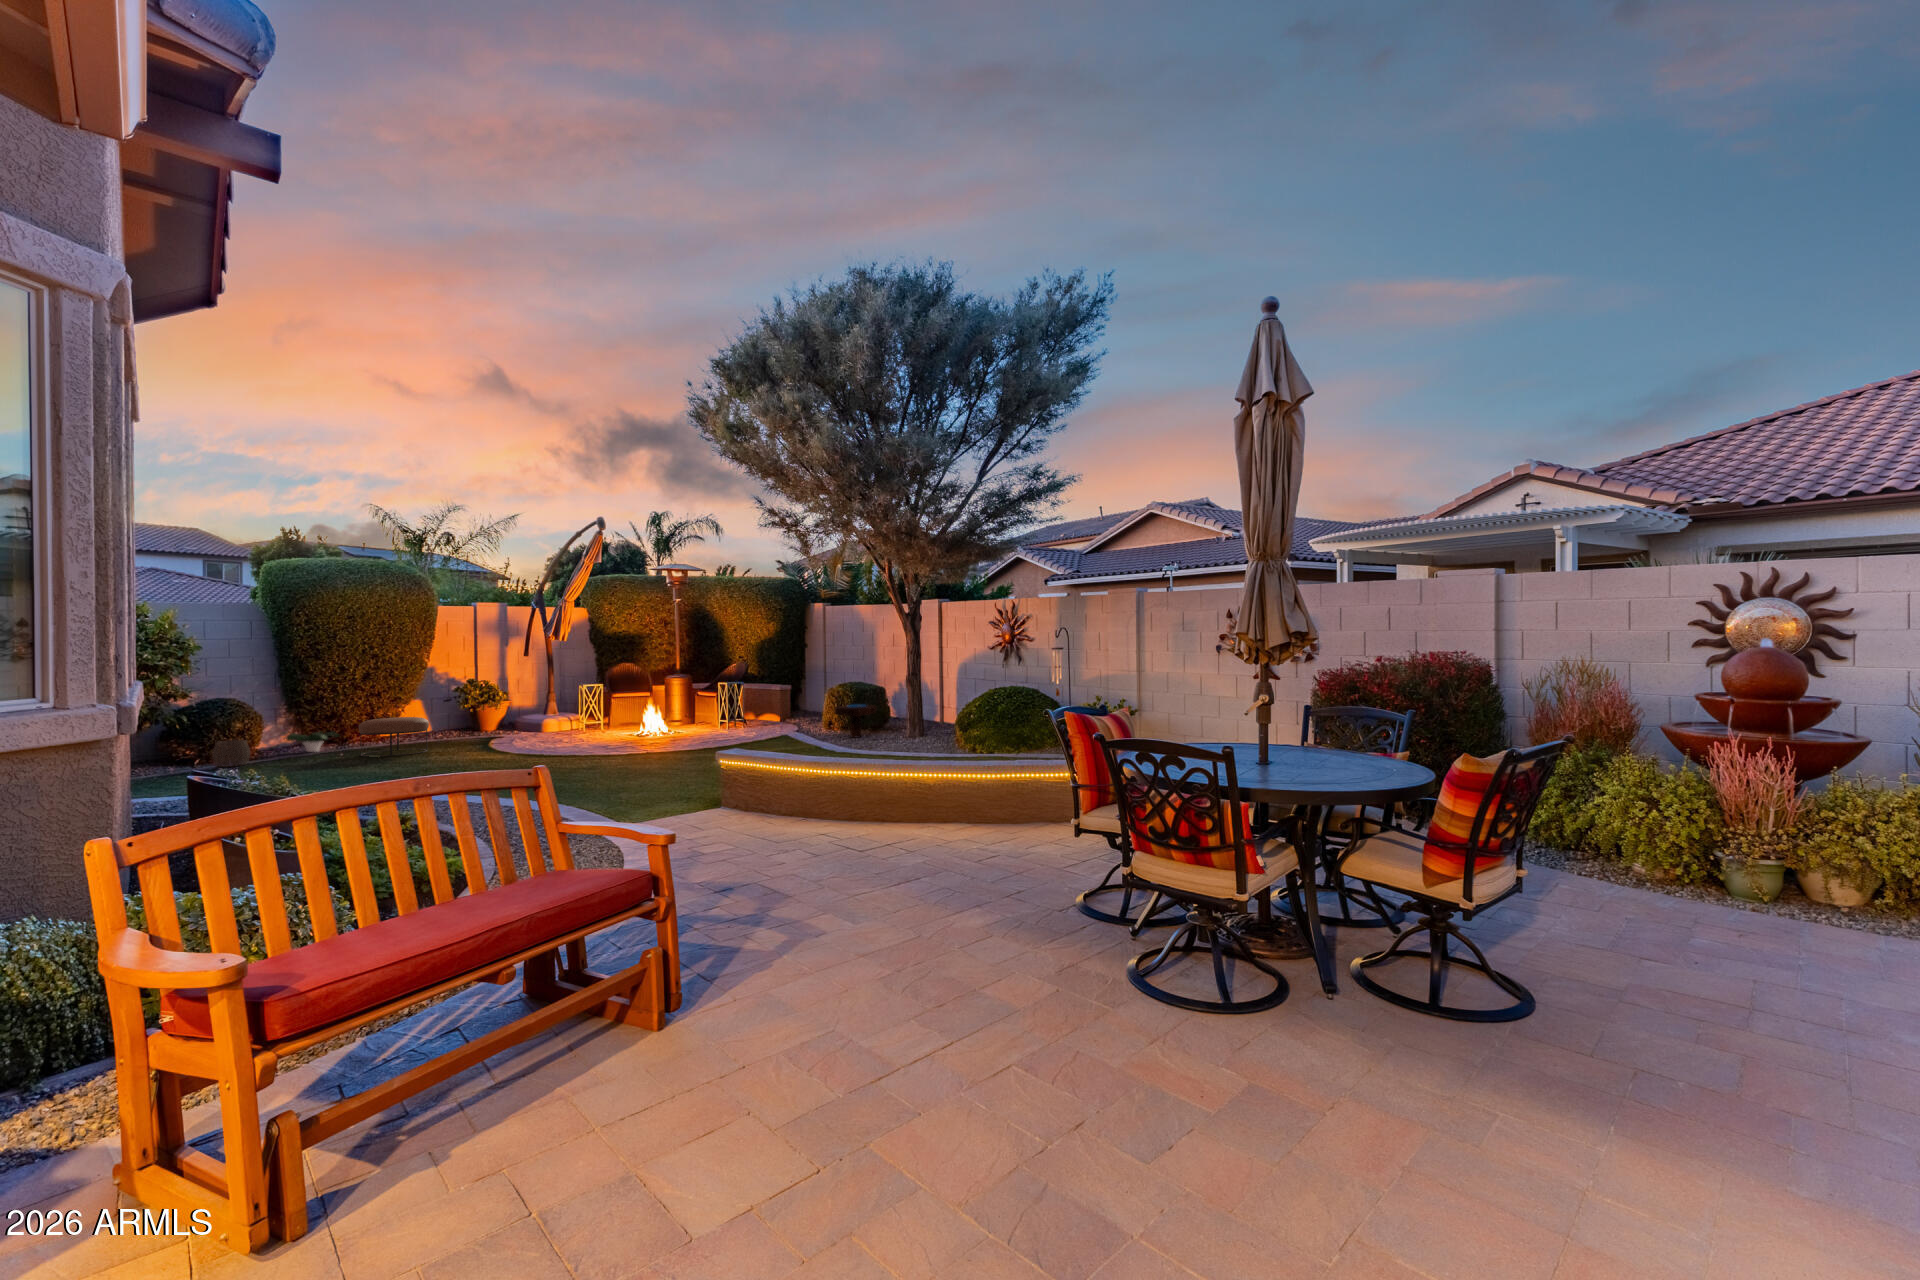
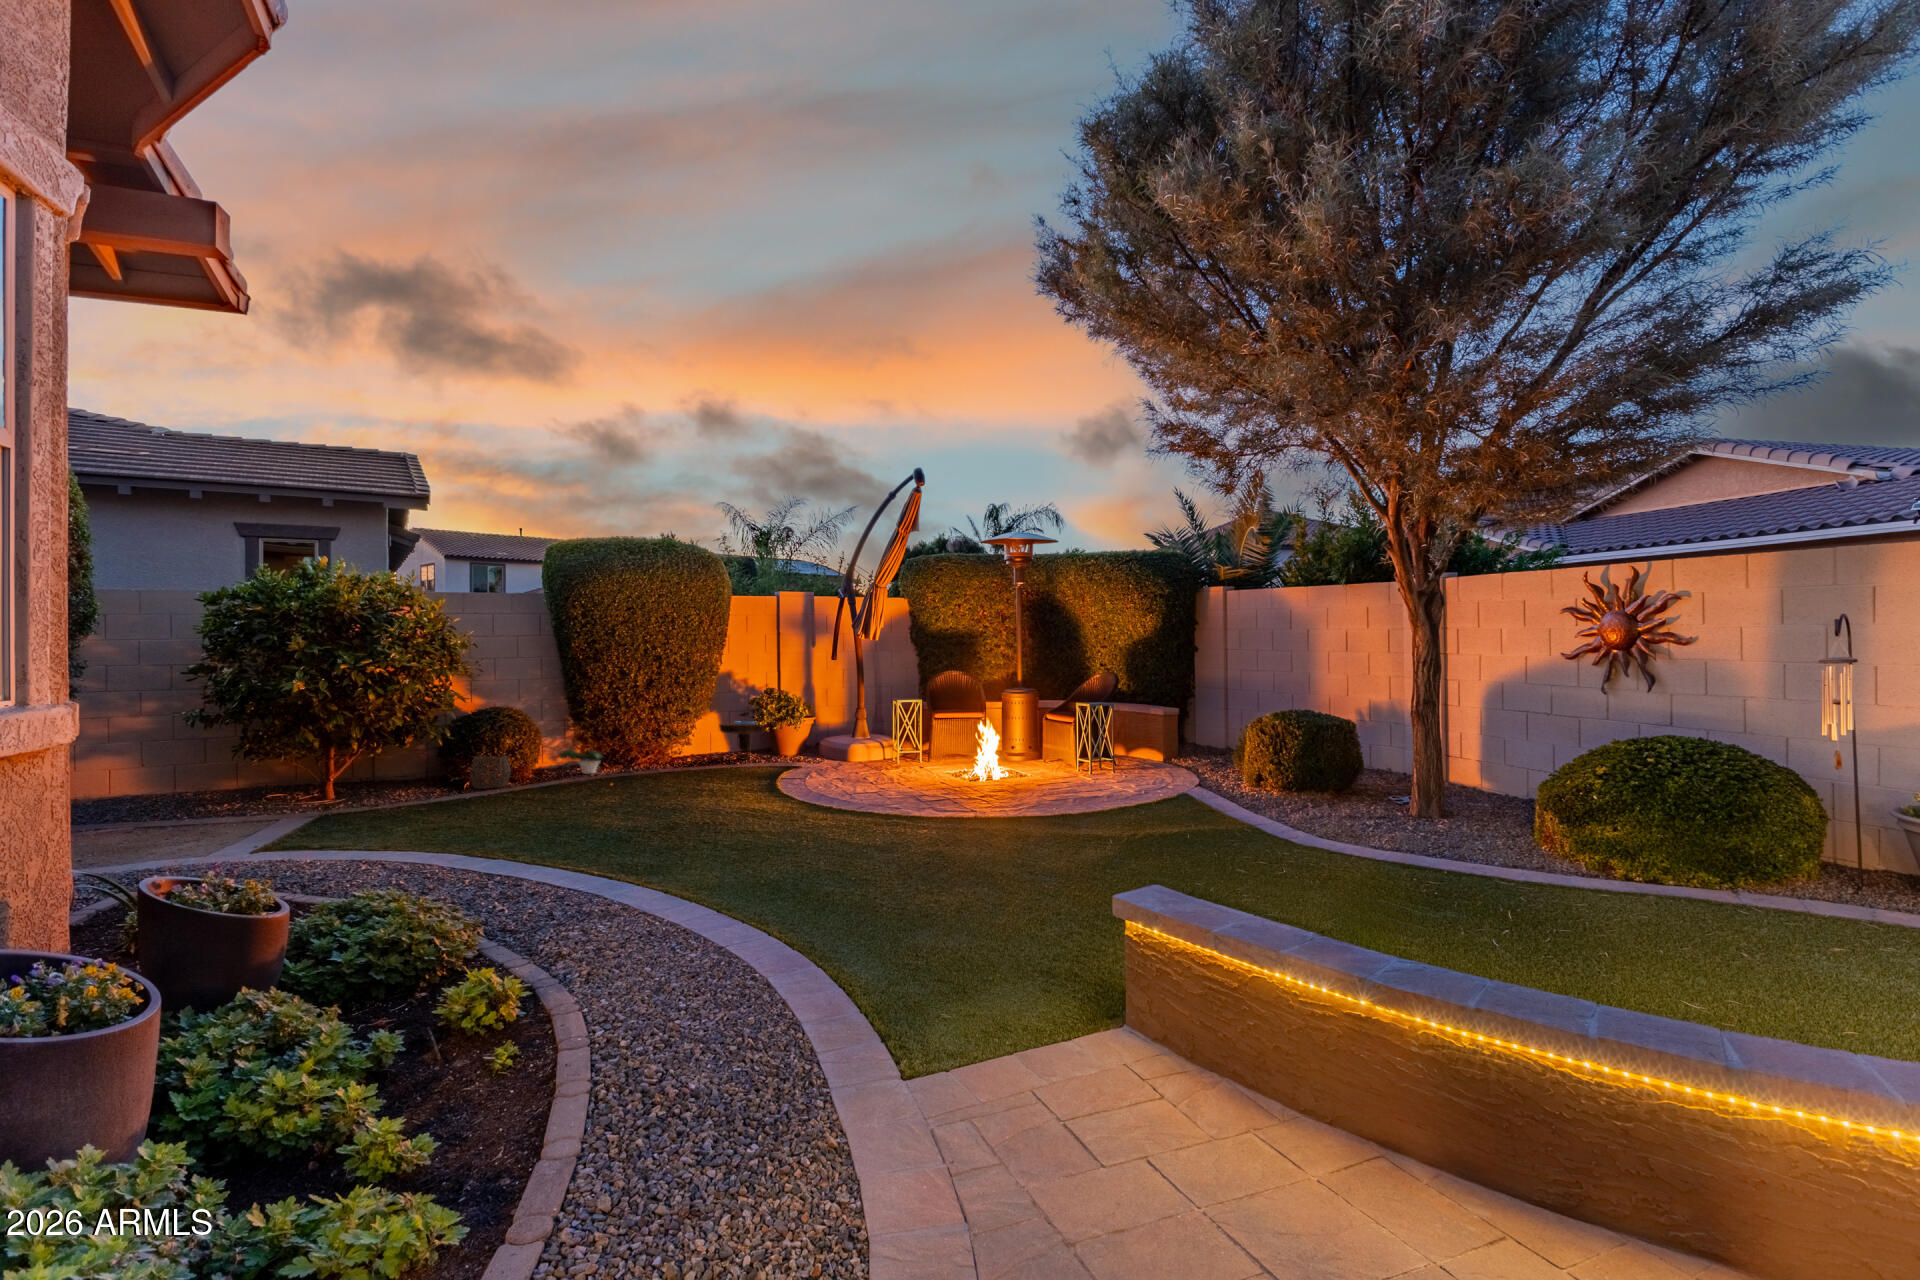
side table: present [834,705,876,737] -> present [719,721,766,759]
ottoman: present [359,717,429,756] -> none [627,735,707,785]

